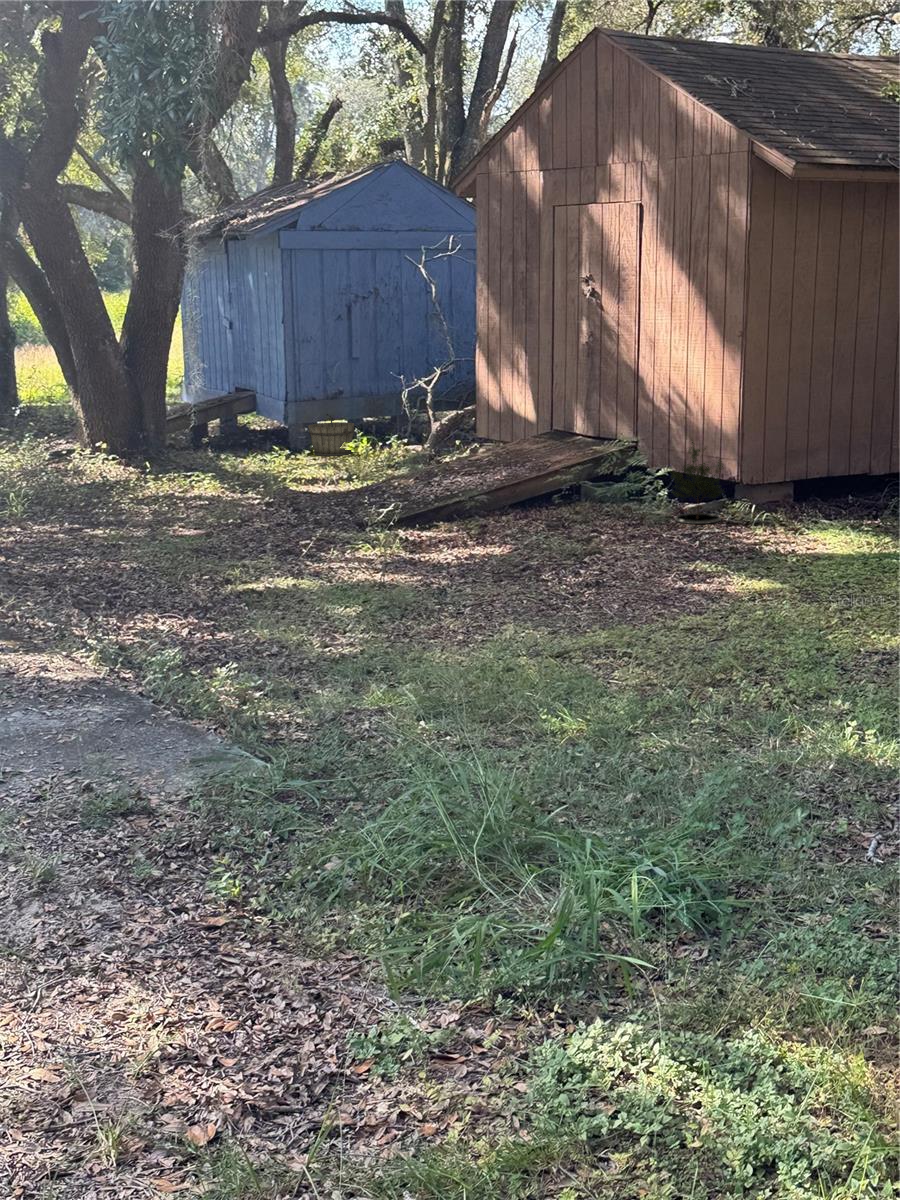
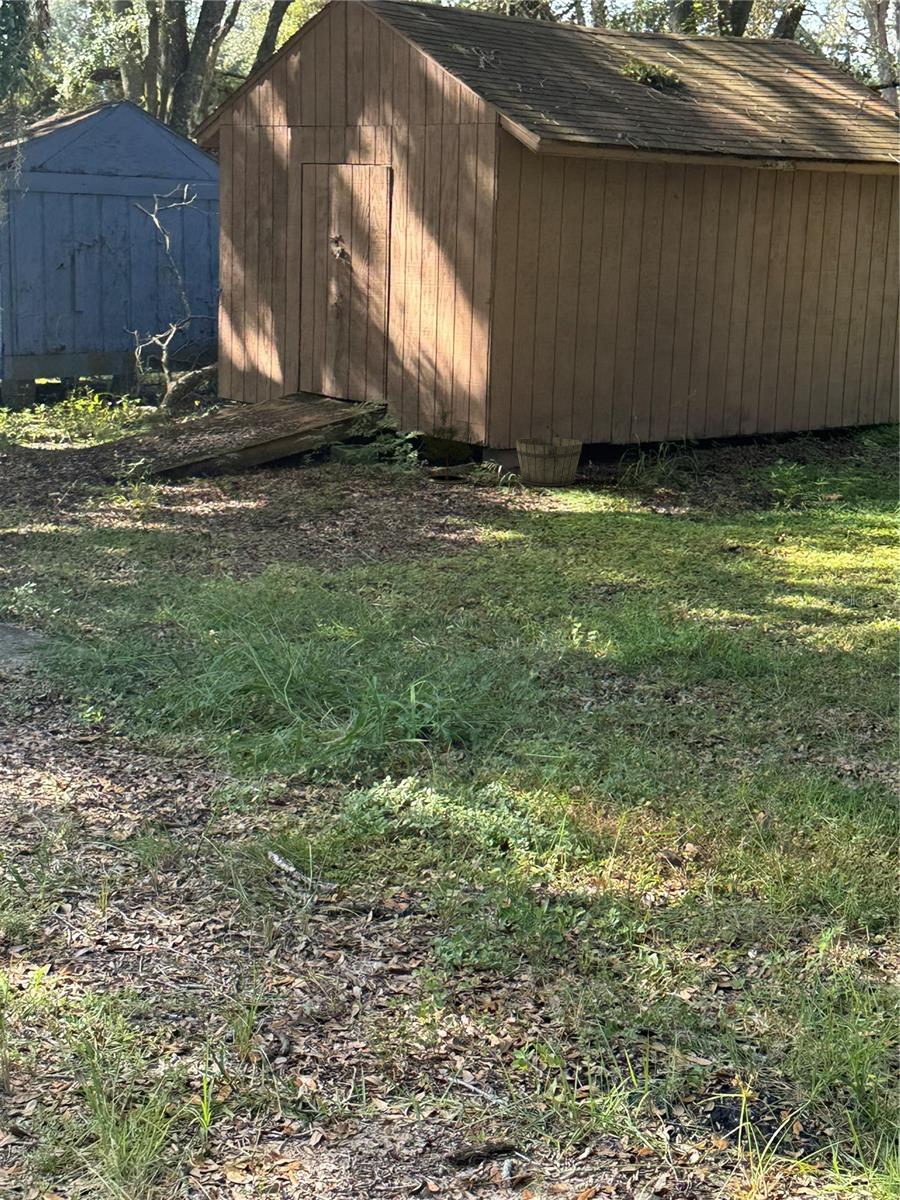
wooden bucket: present [308,414,354,456] -> present [516,426,582,486]

